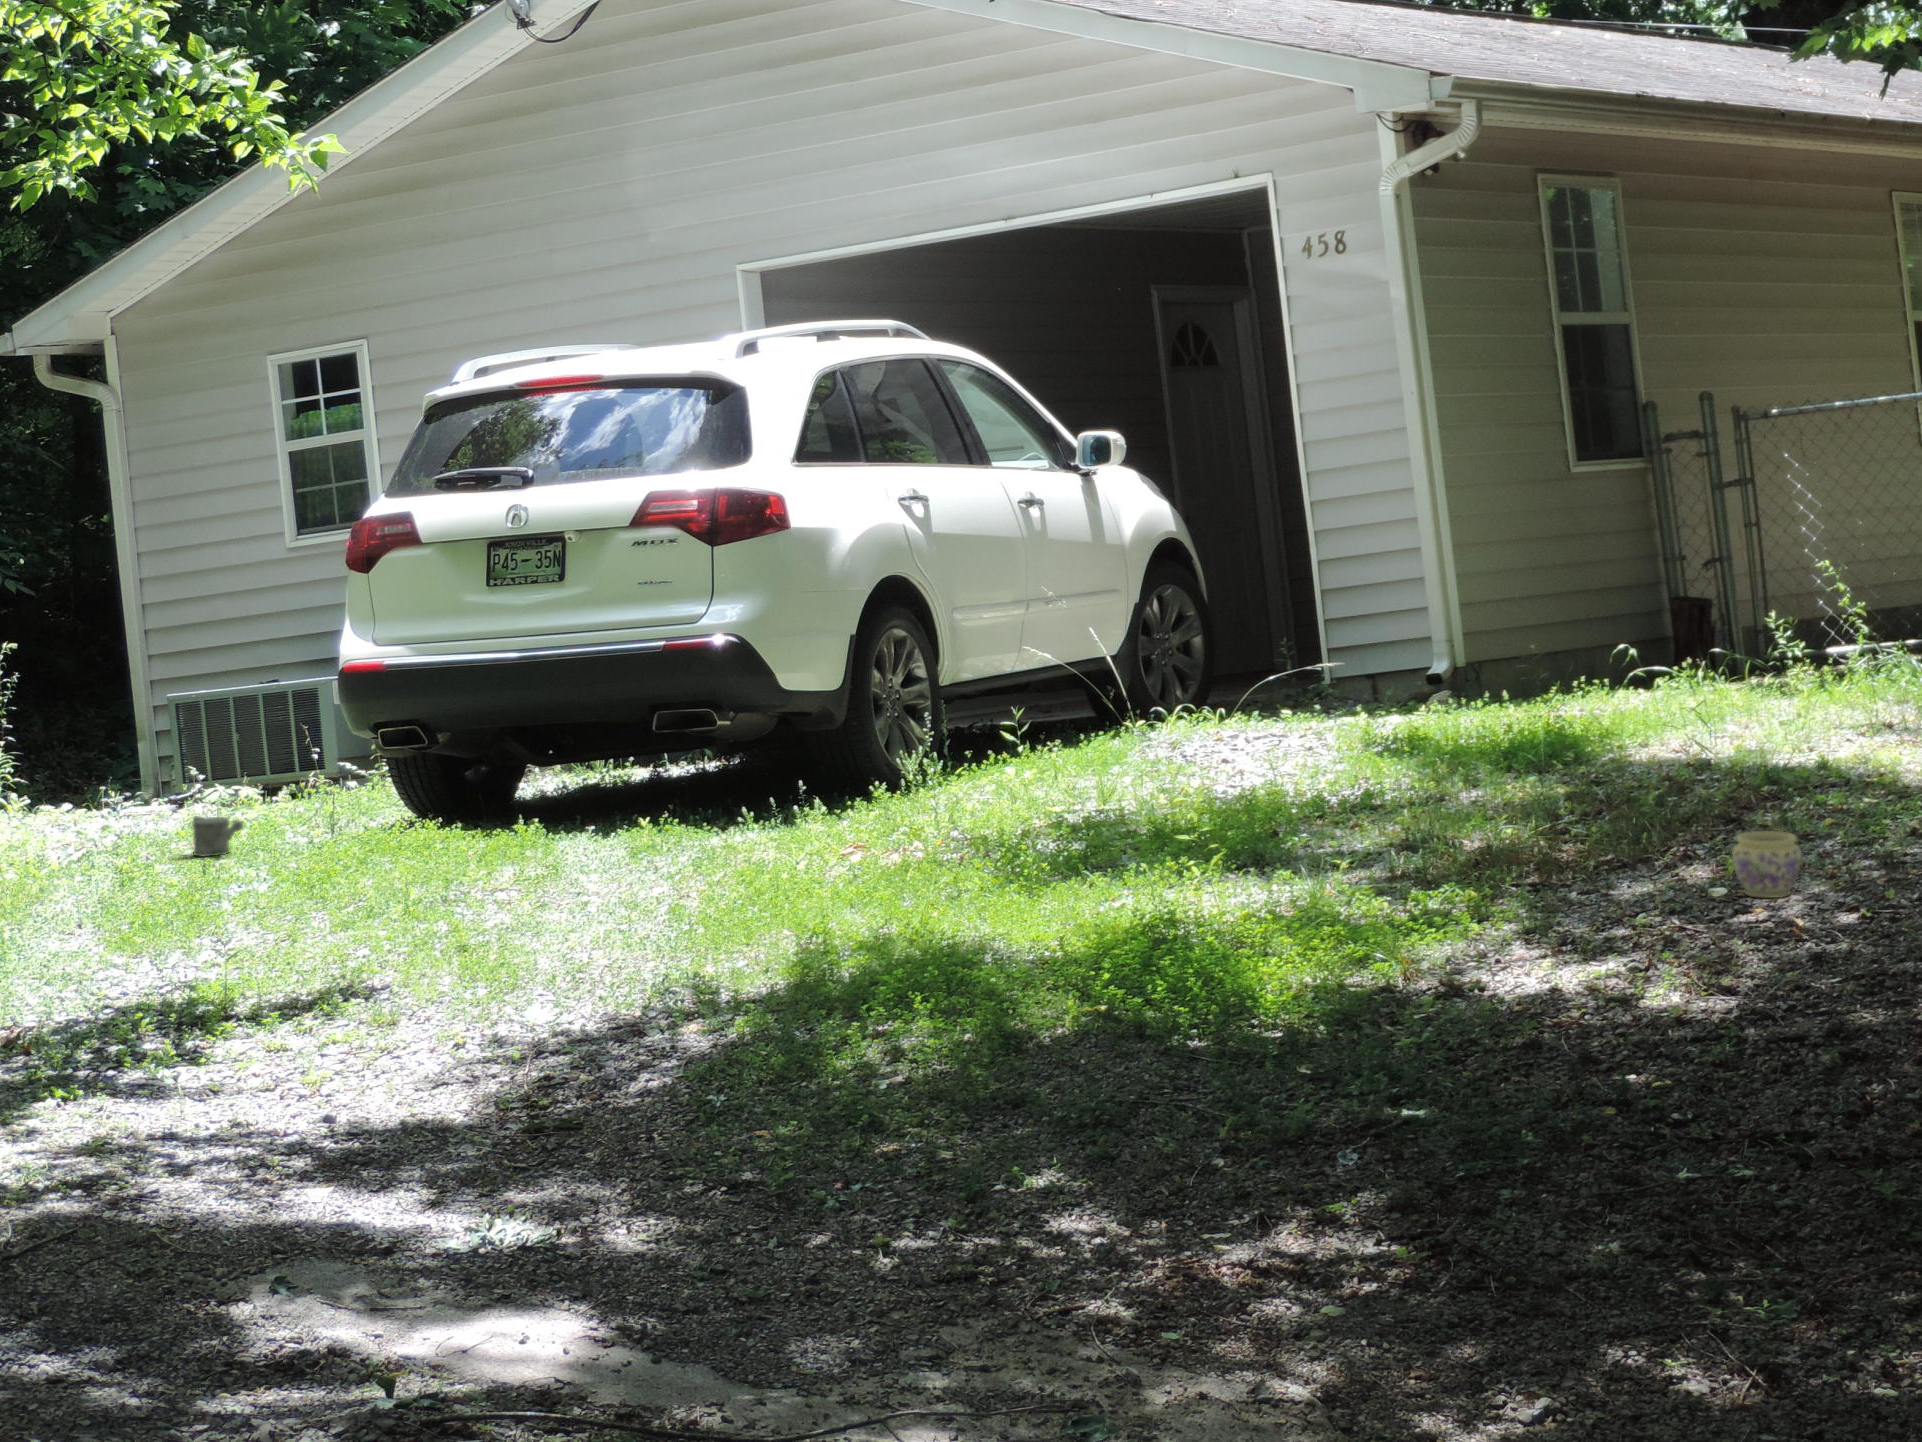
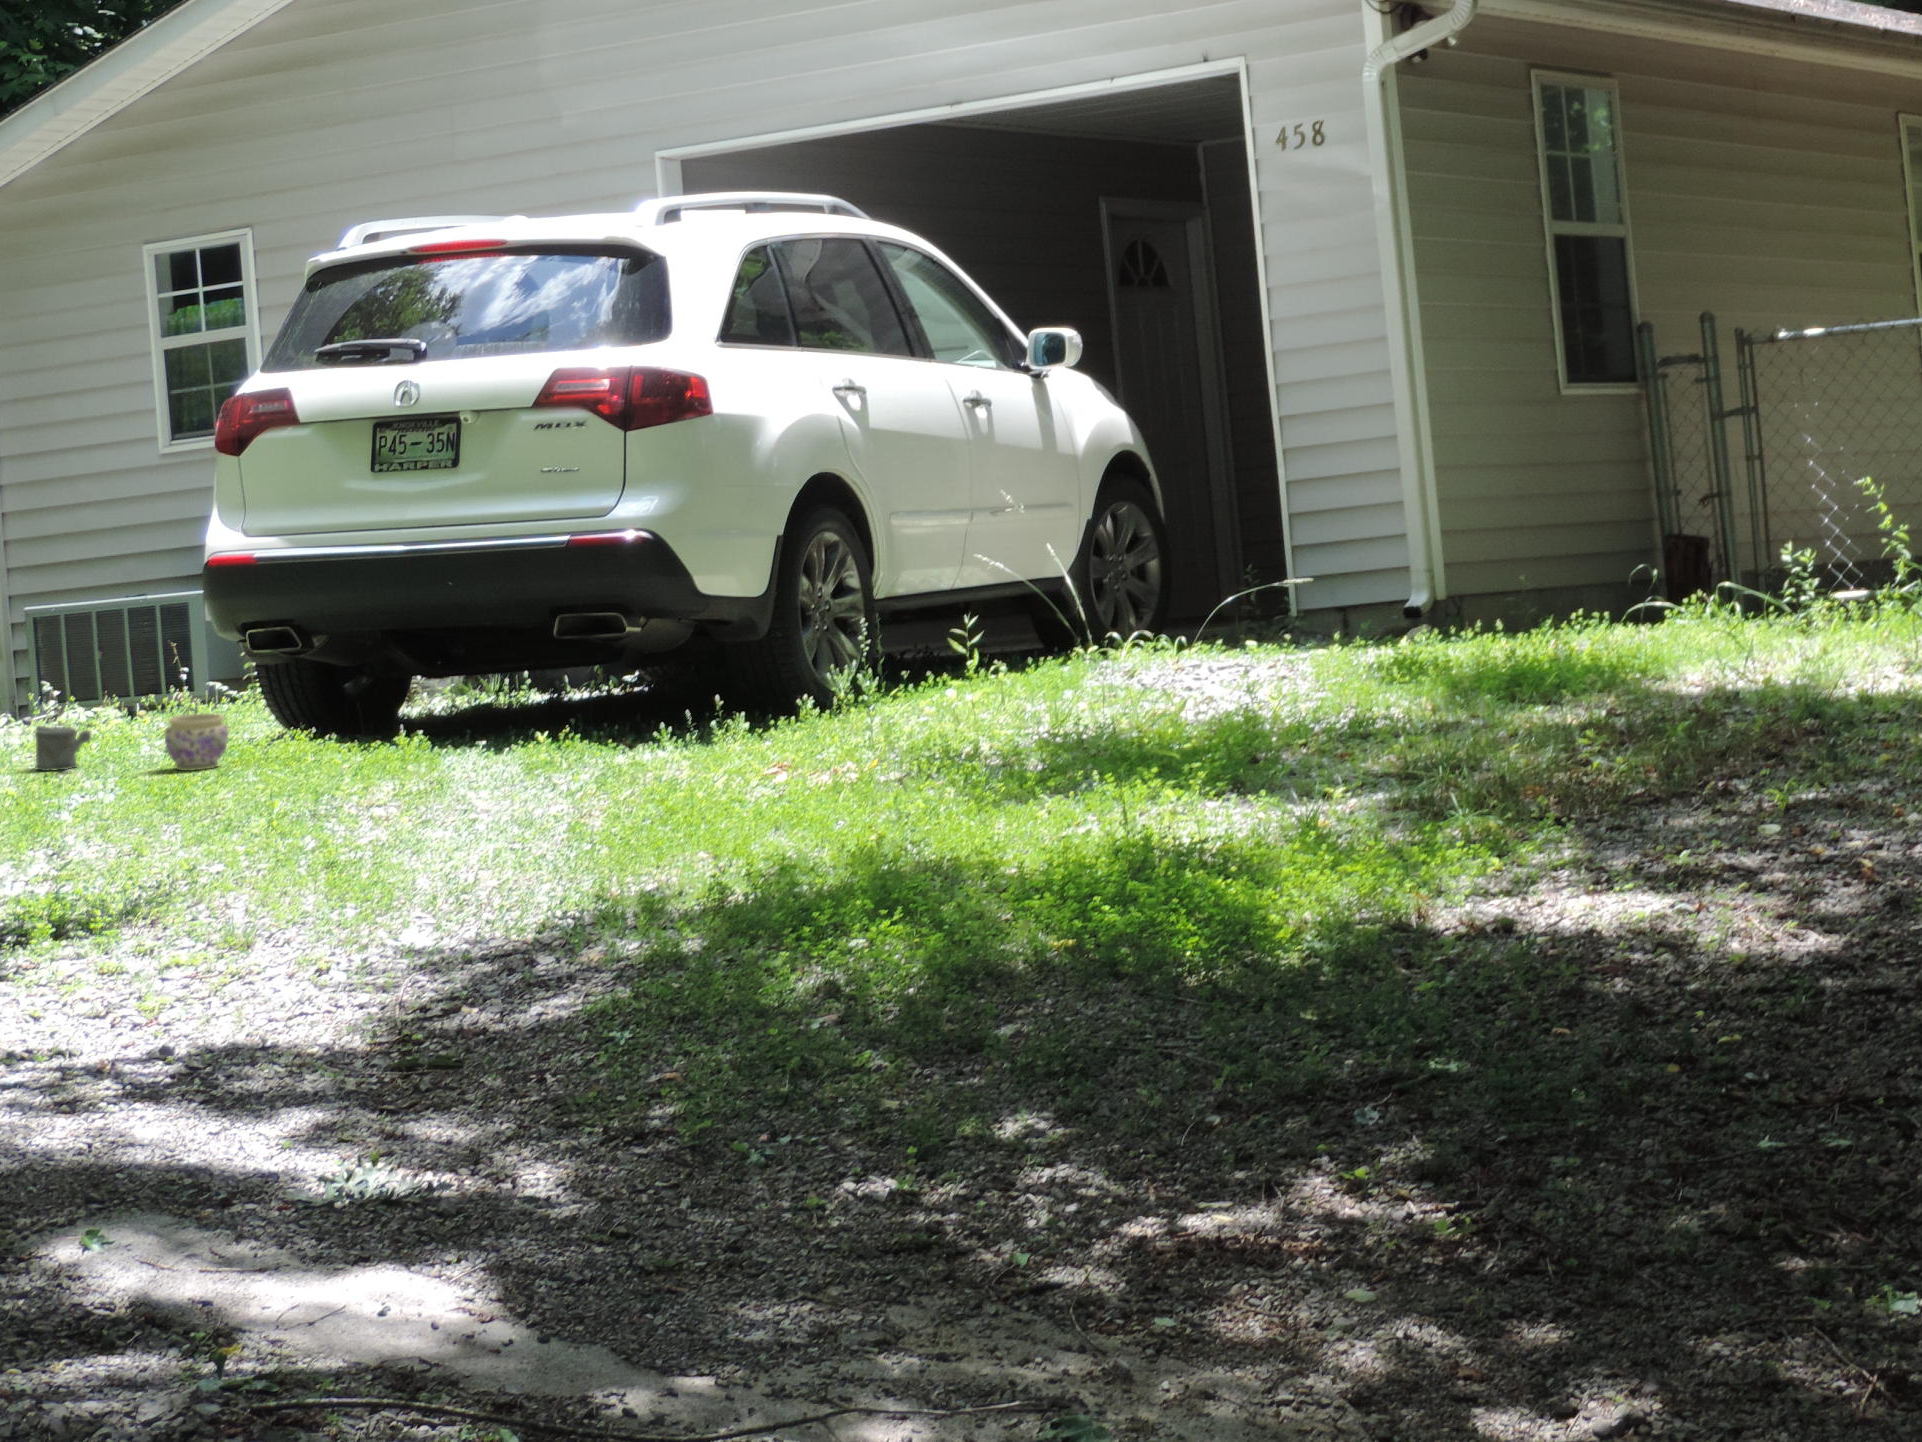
planter: present [1732,831,1801,898] -> present [165,713,229,771]

